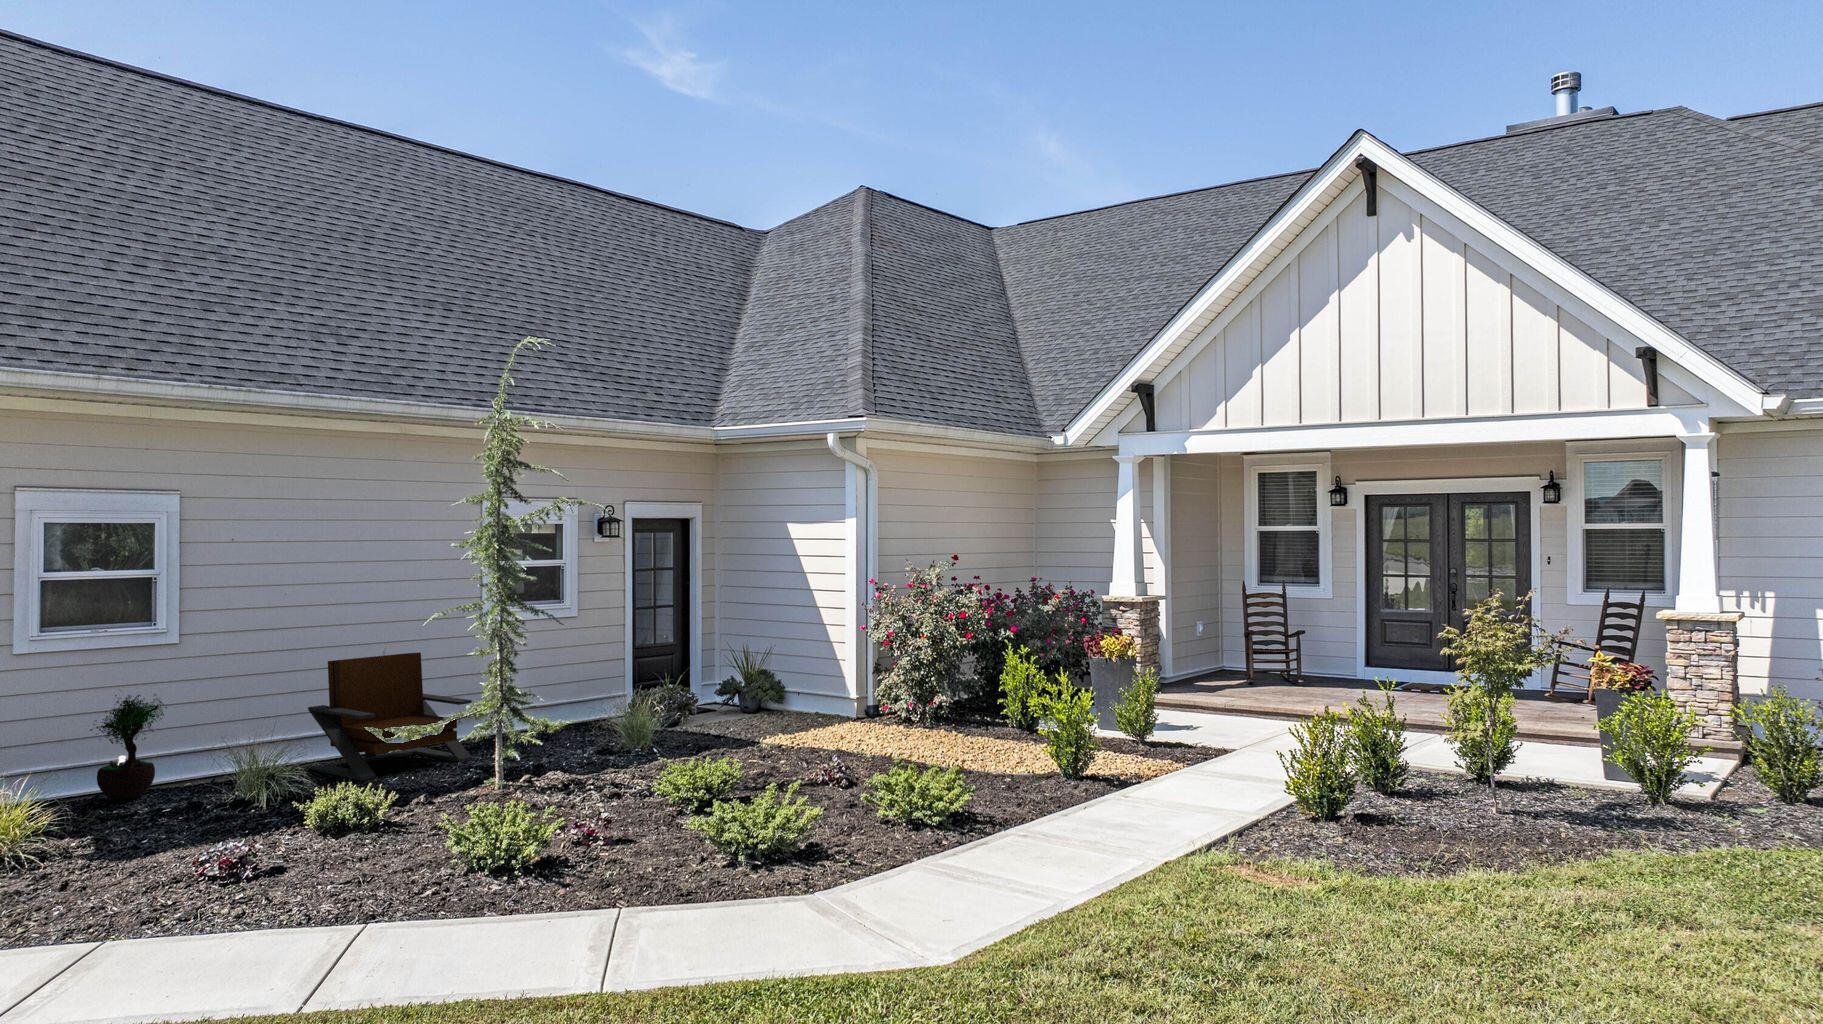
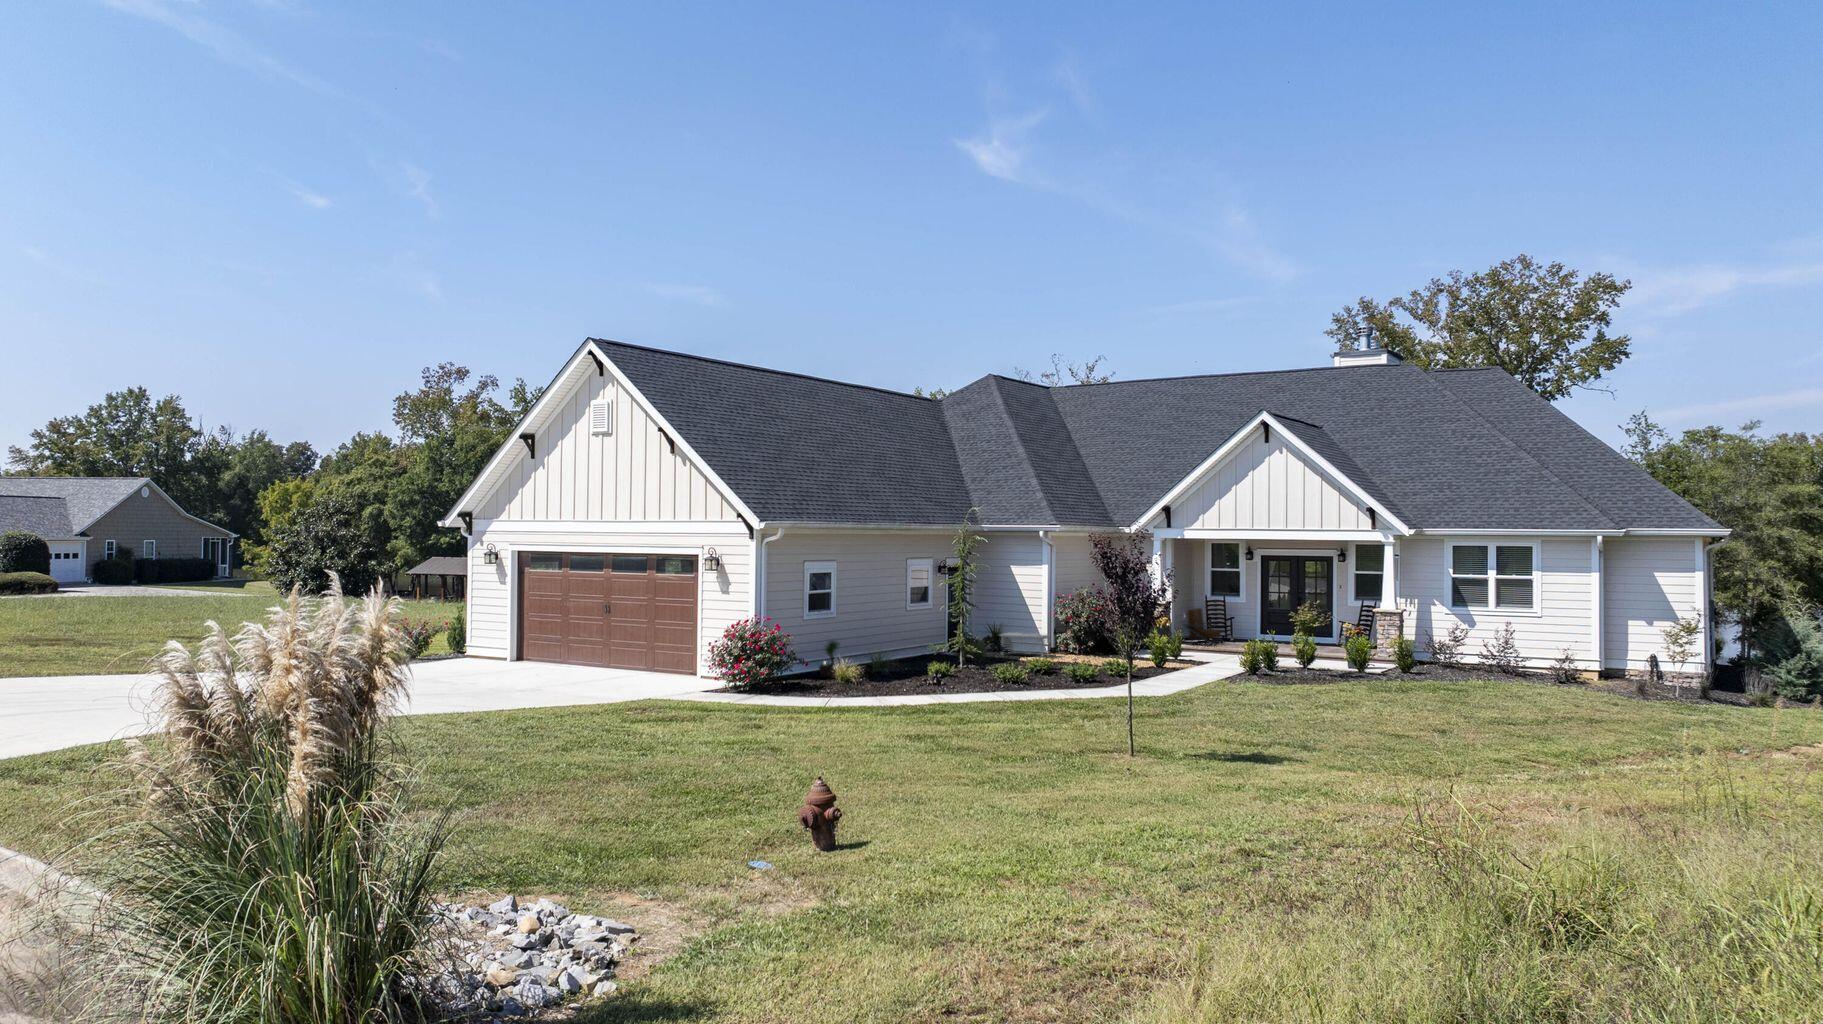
lounge chair: present [308,653,472,781] -> present [1184,608,1224,646]
storage bench: none [747,663,868,726] -> present [1000,633,1051,657]

